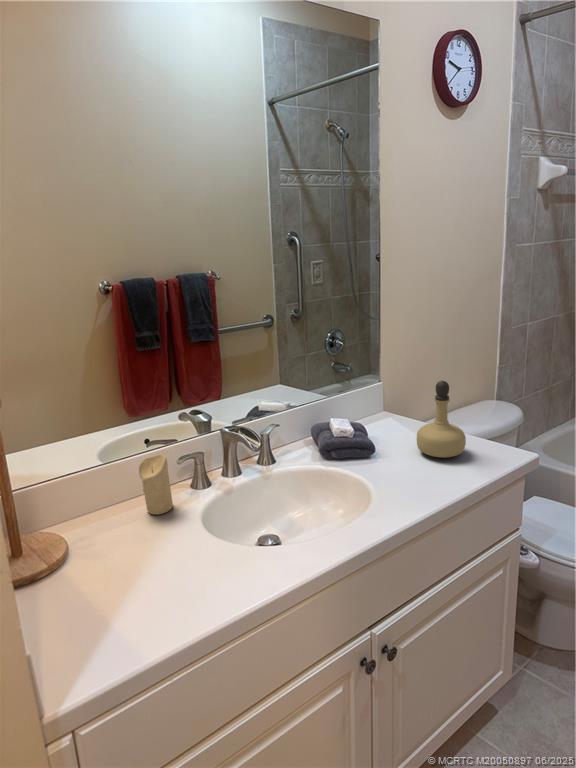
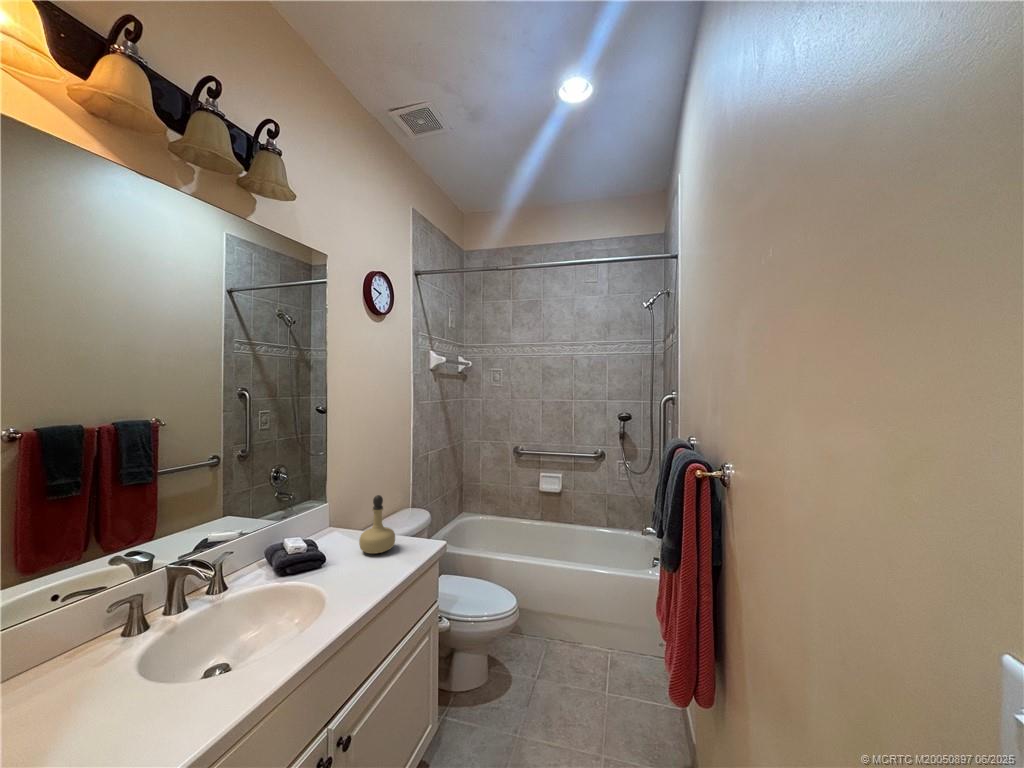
candle: present [139,454,173,515] -> none [54,604,99,679]

